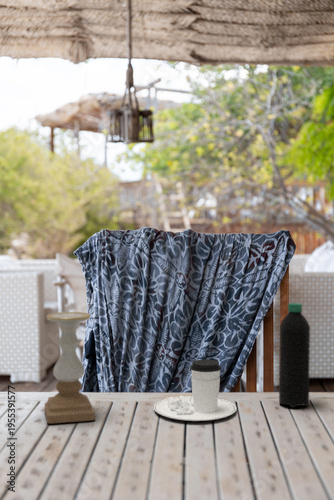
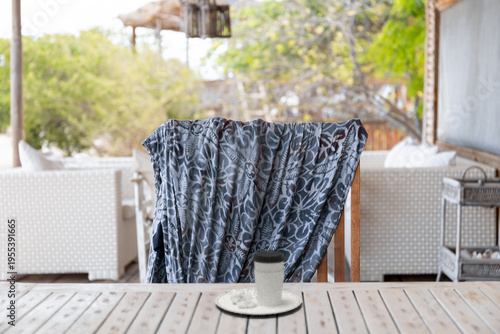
water bottle: present [279,303,310,408] -> none [347,191,379,300]
candle holder: present [45,312,95,423] -> none [101,202,153,318]

